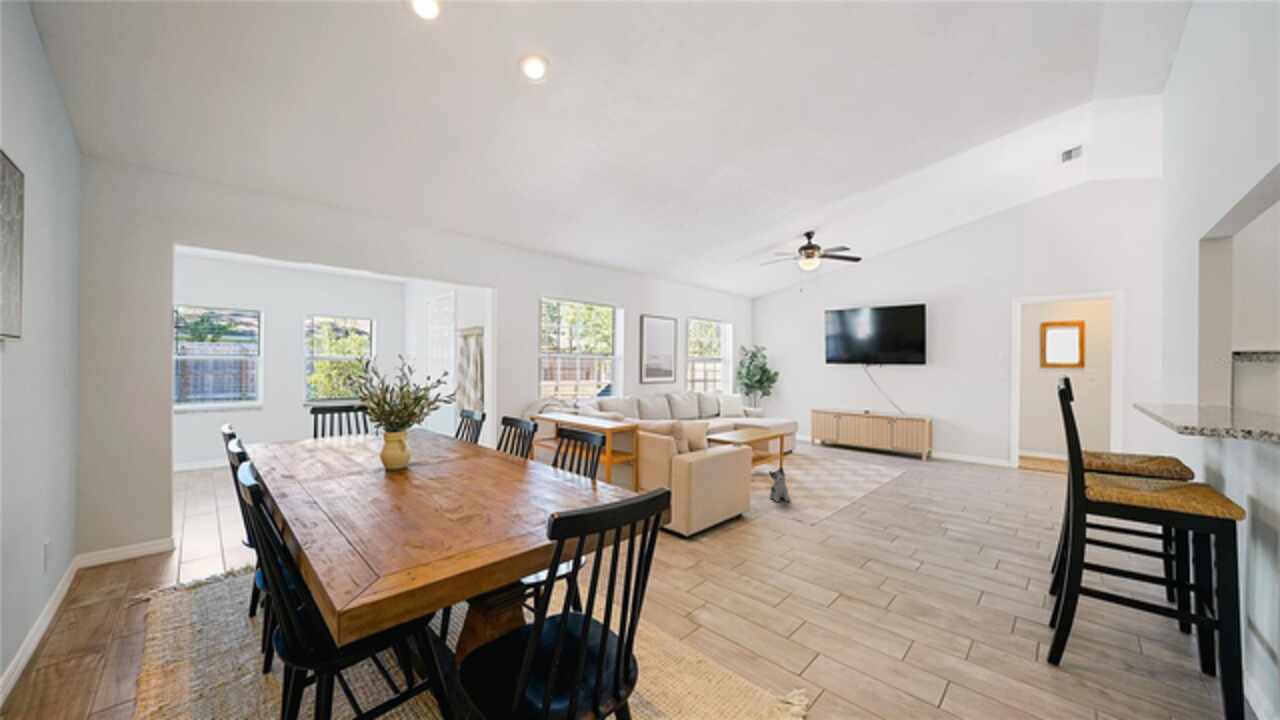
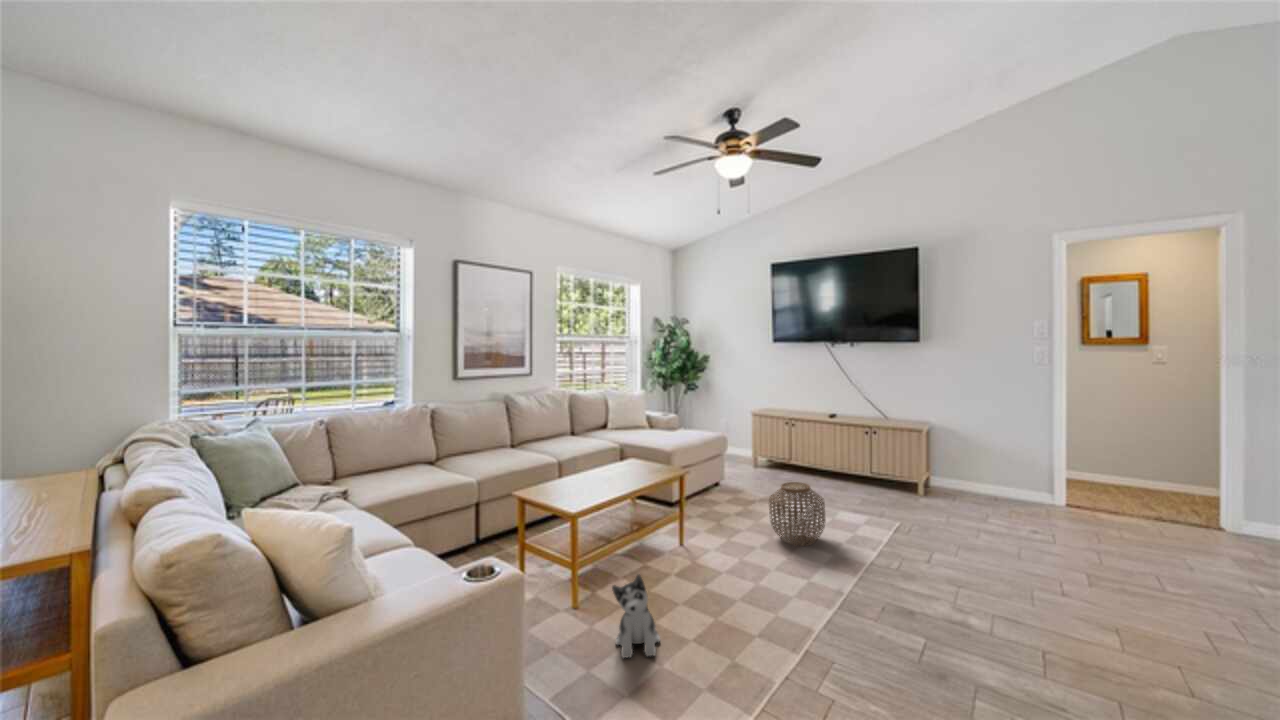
woven basket: none [832,442,865,476] -> present [769,482,825,546]

